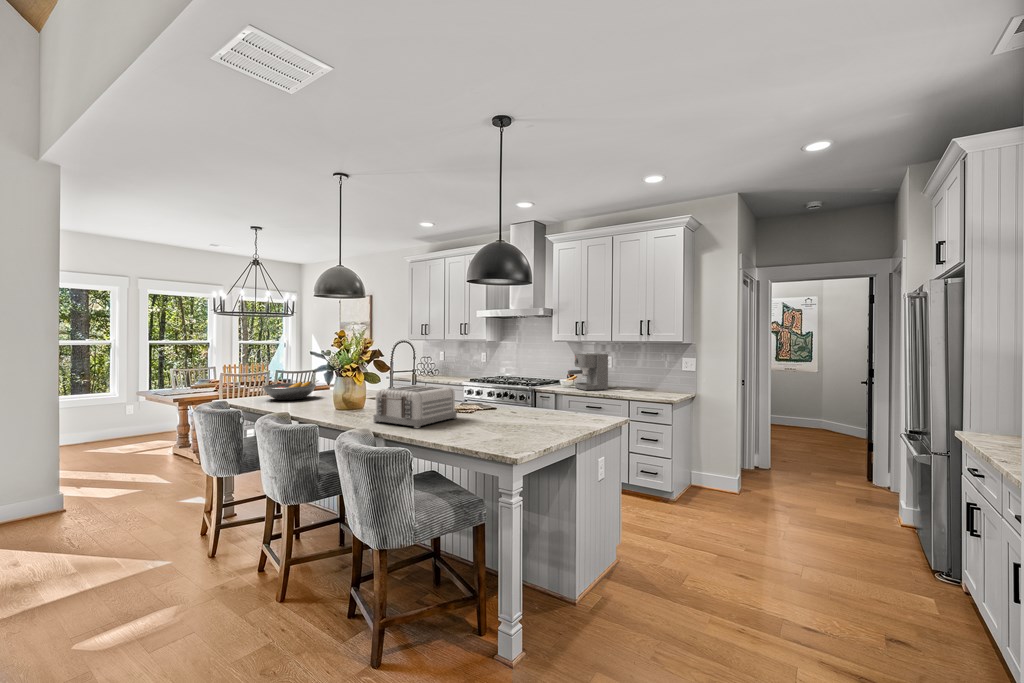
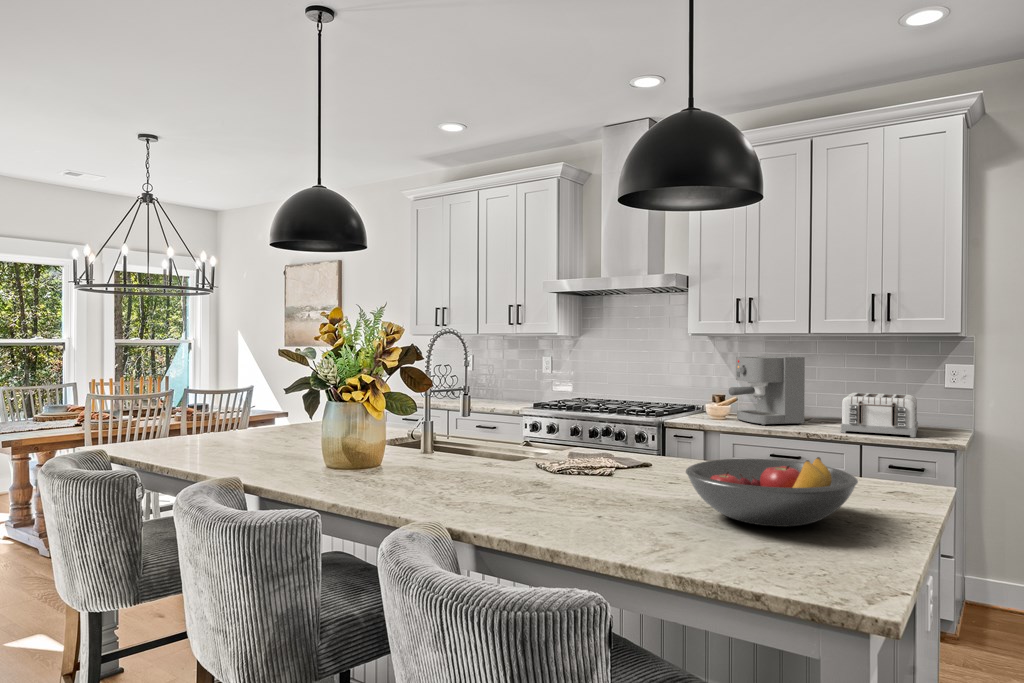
fruit bowl: present [263,381,316,400] -> present [686,457,858,527]
toaster: present [373,385,457,428] -> present [841,392,918,438]

